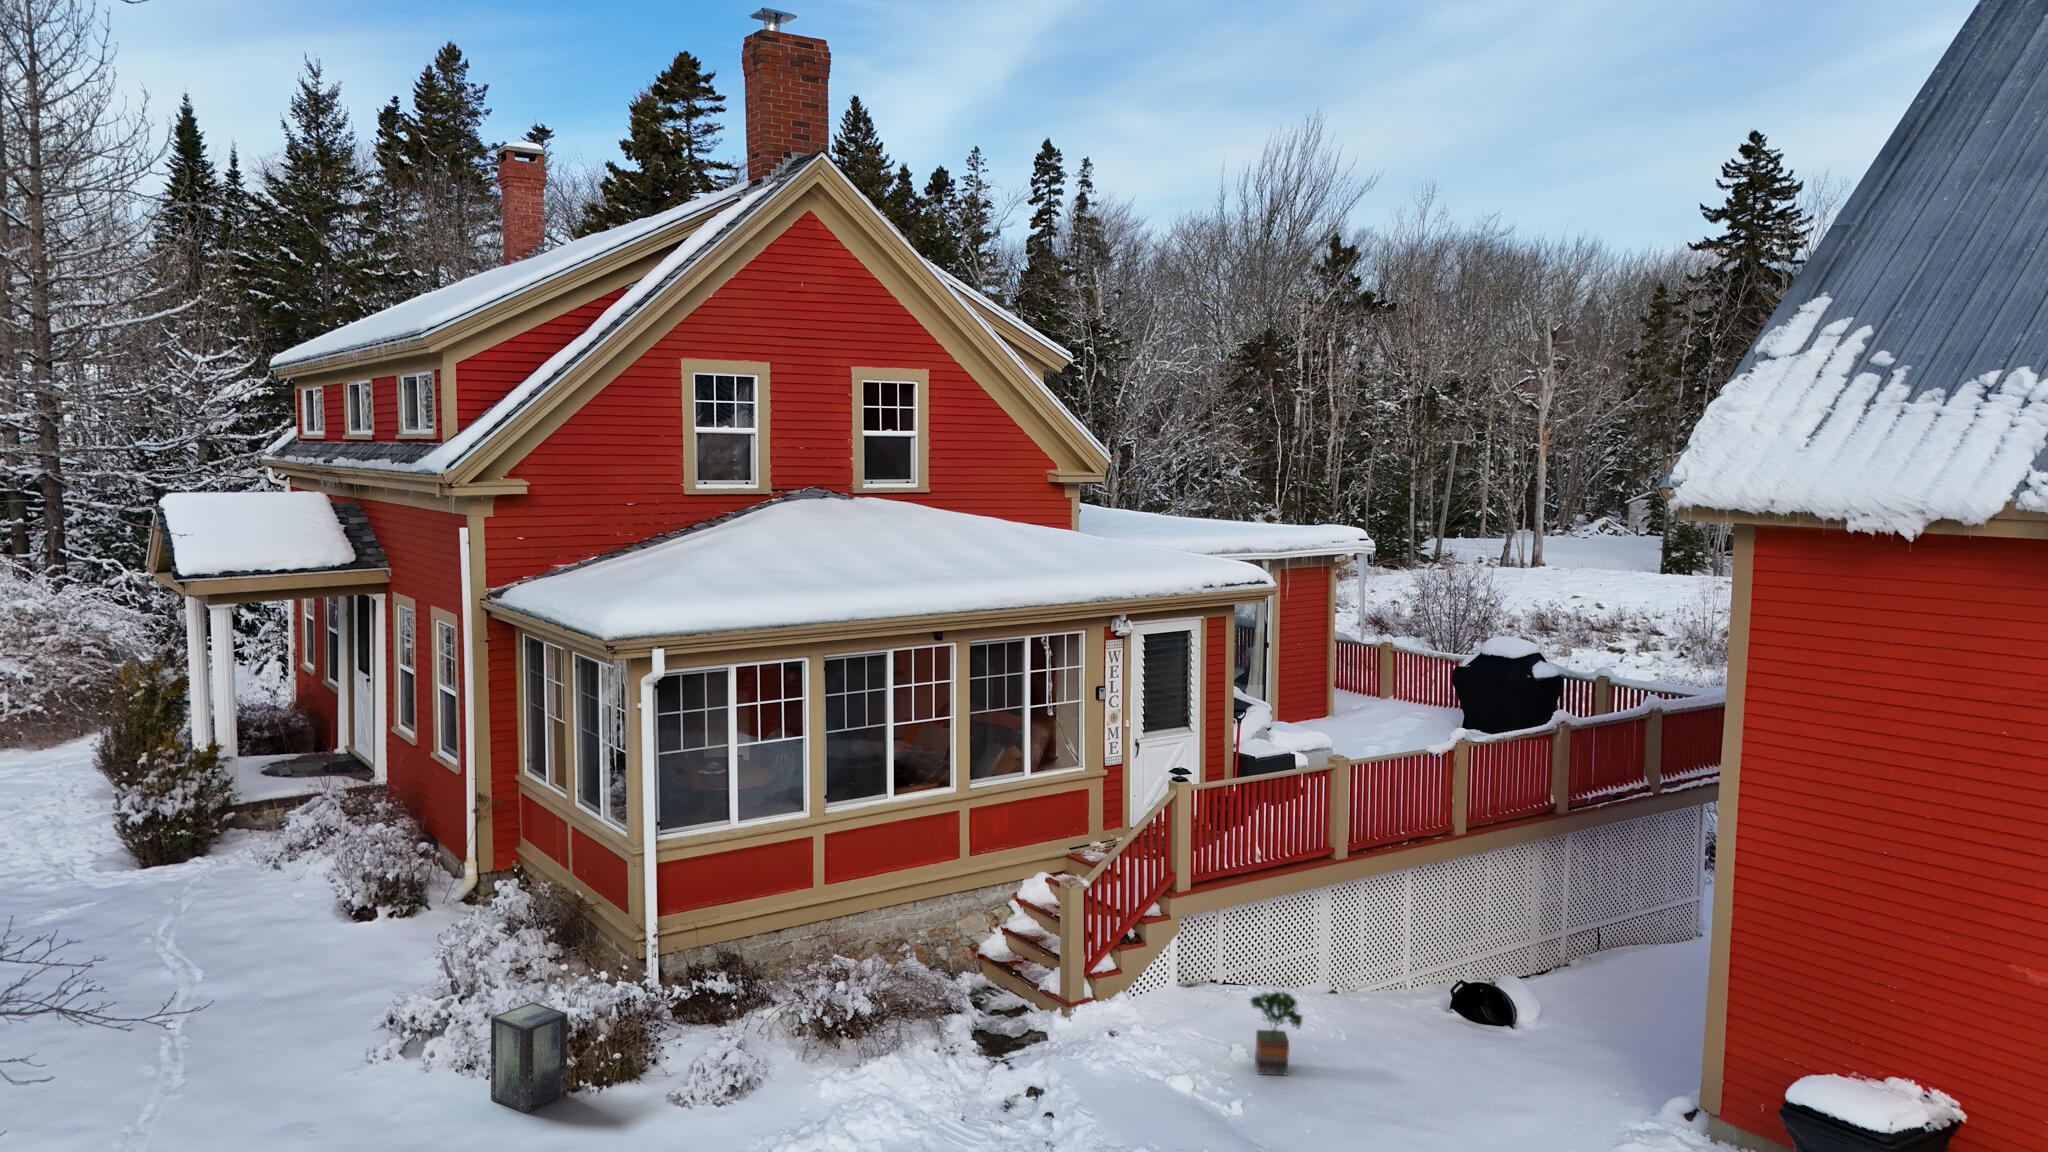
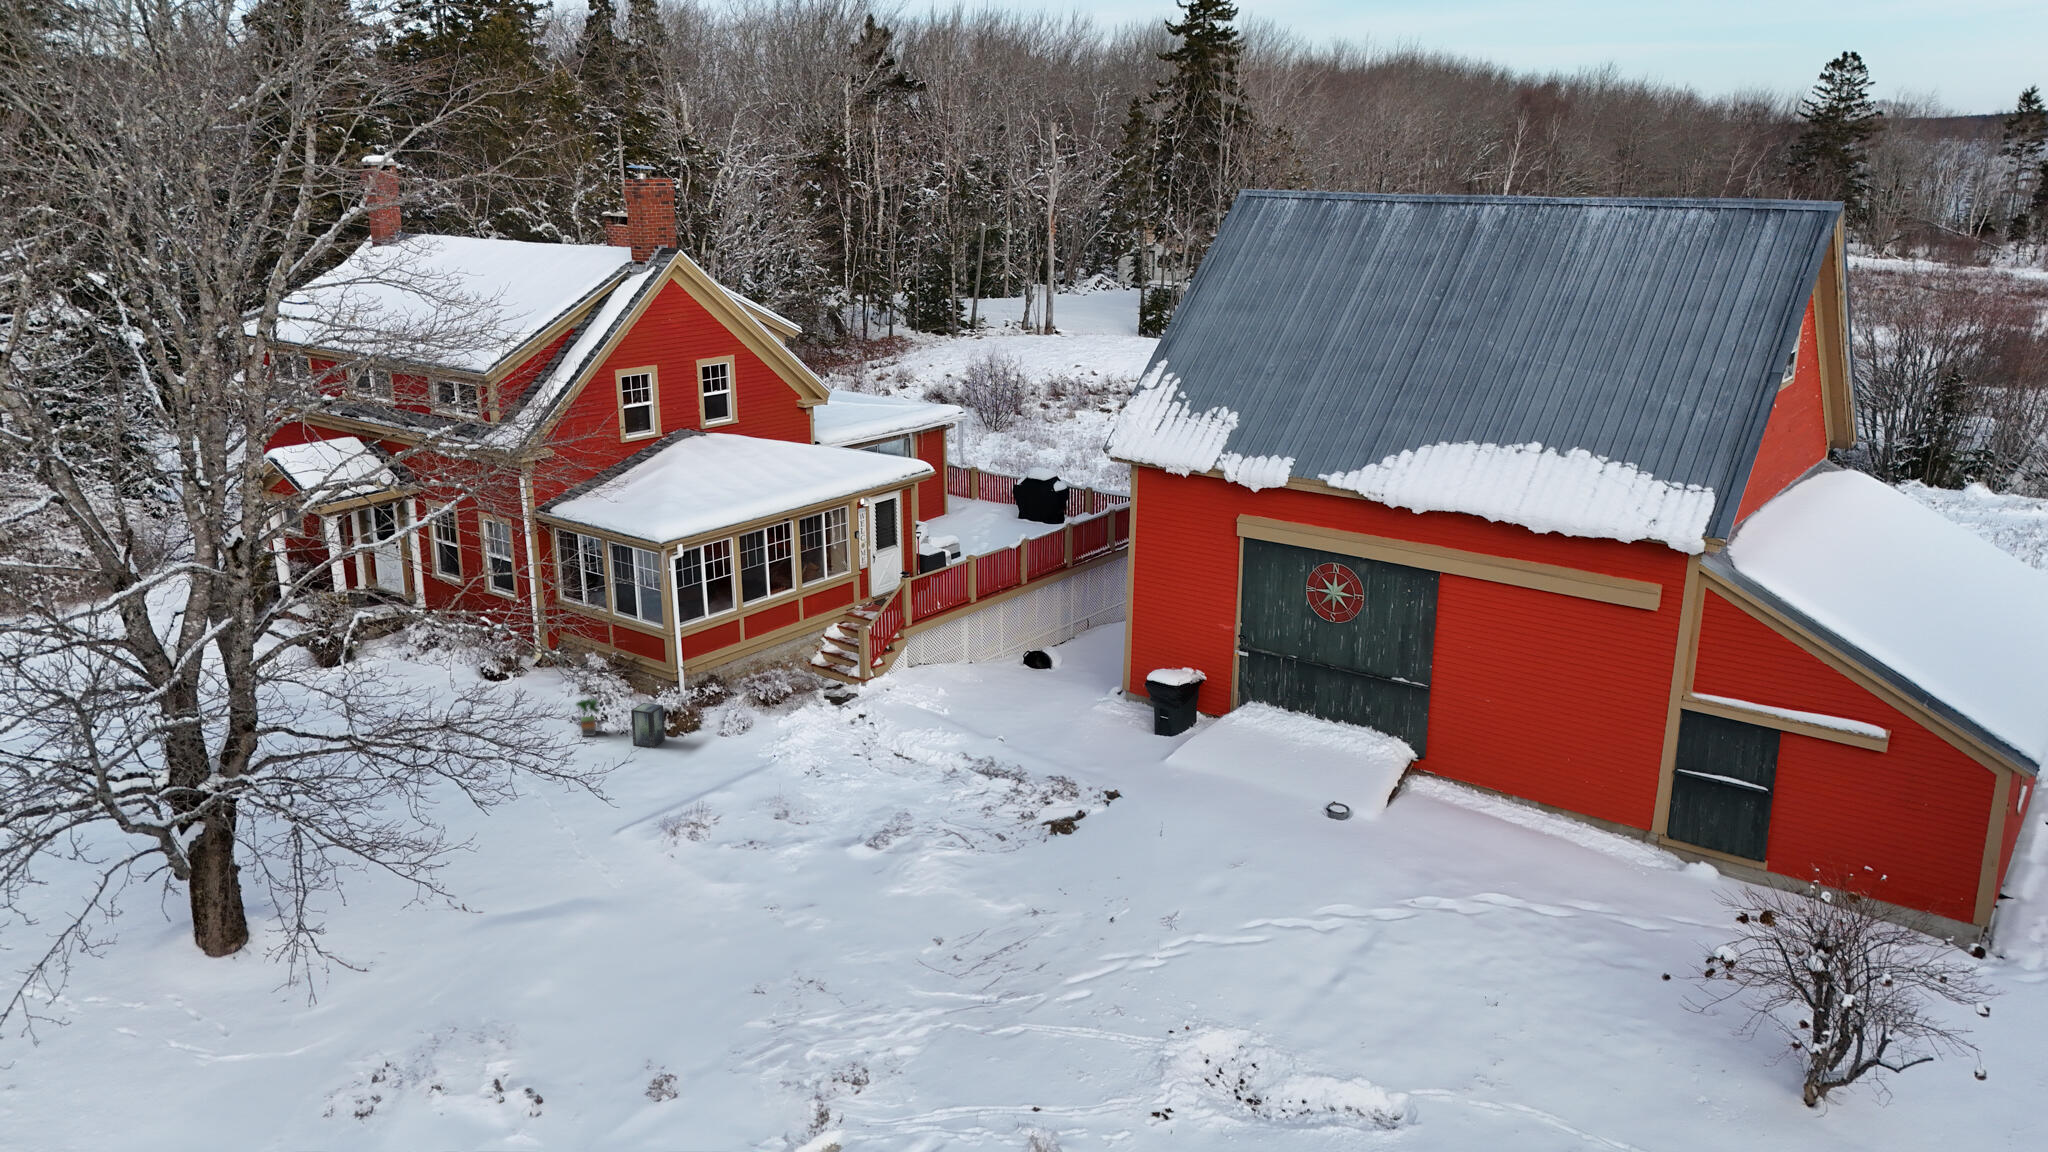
potted tree: present [1250,992,1303,1075] -> present [576,699,600,736]

